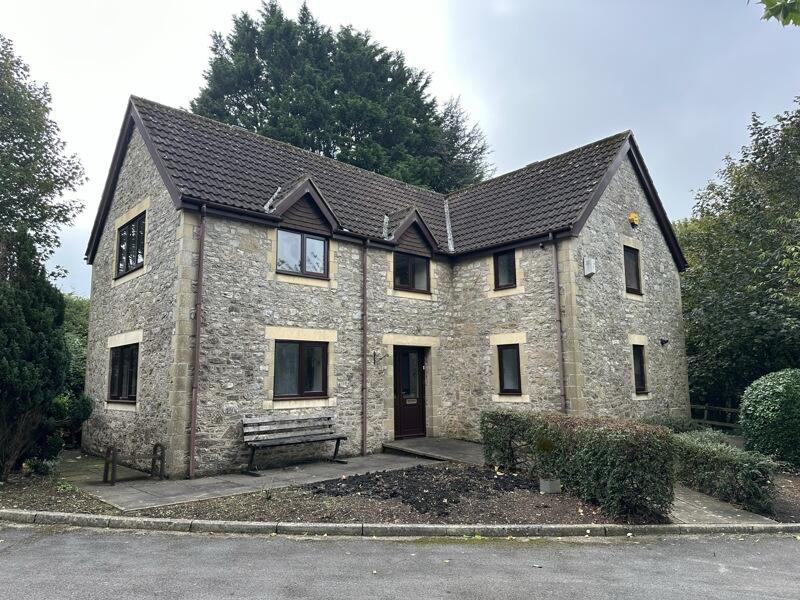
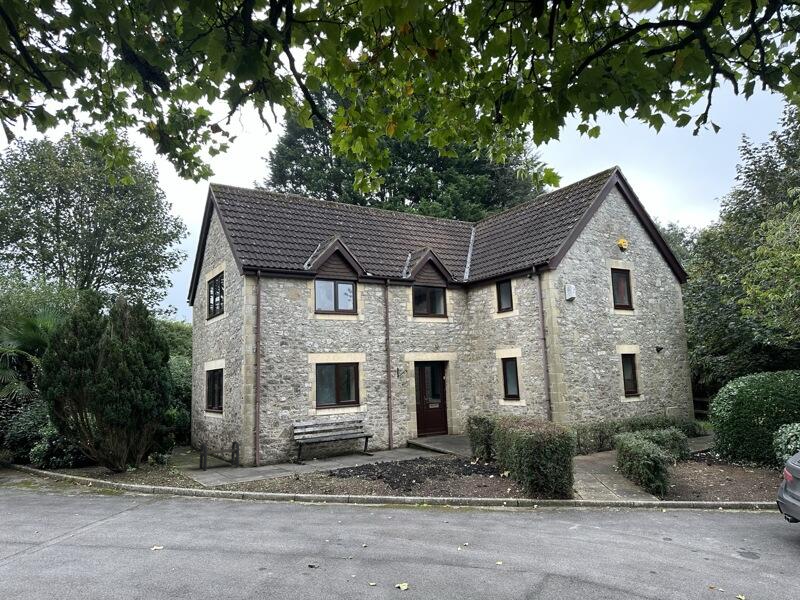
potted tree: present [536,437,561,493] -> none [490,436,508,478]

